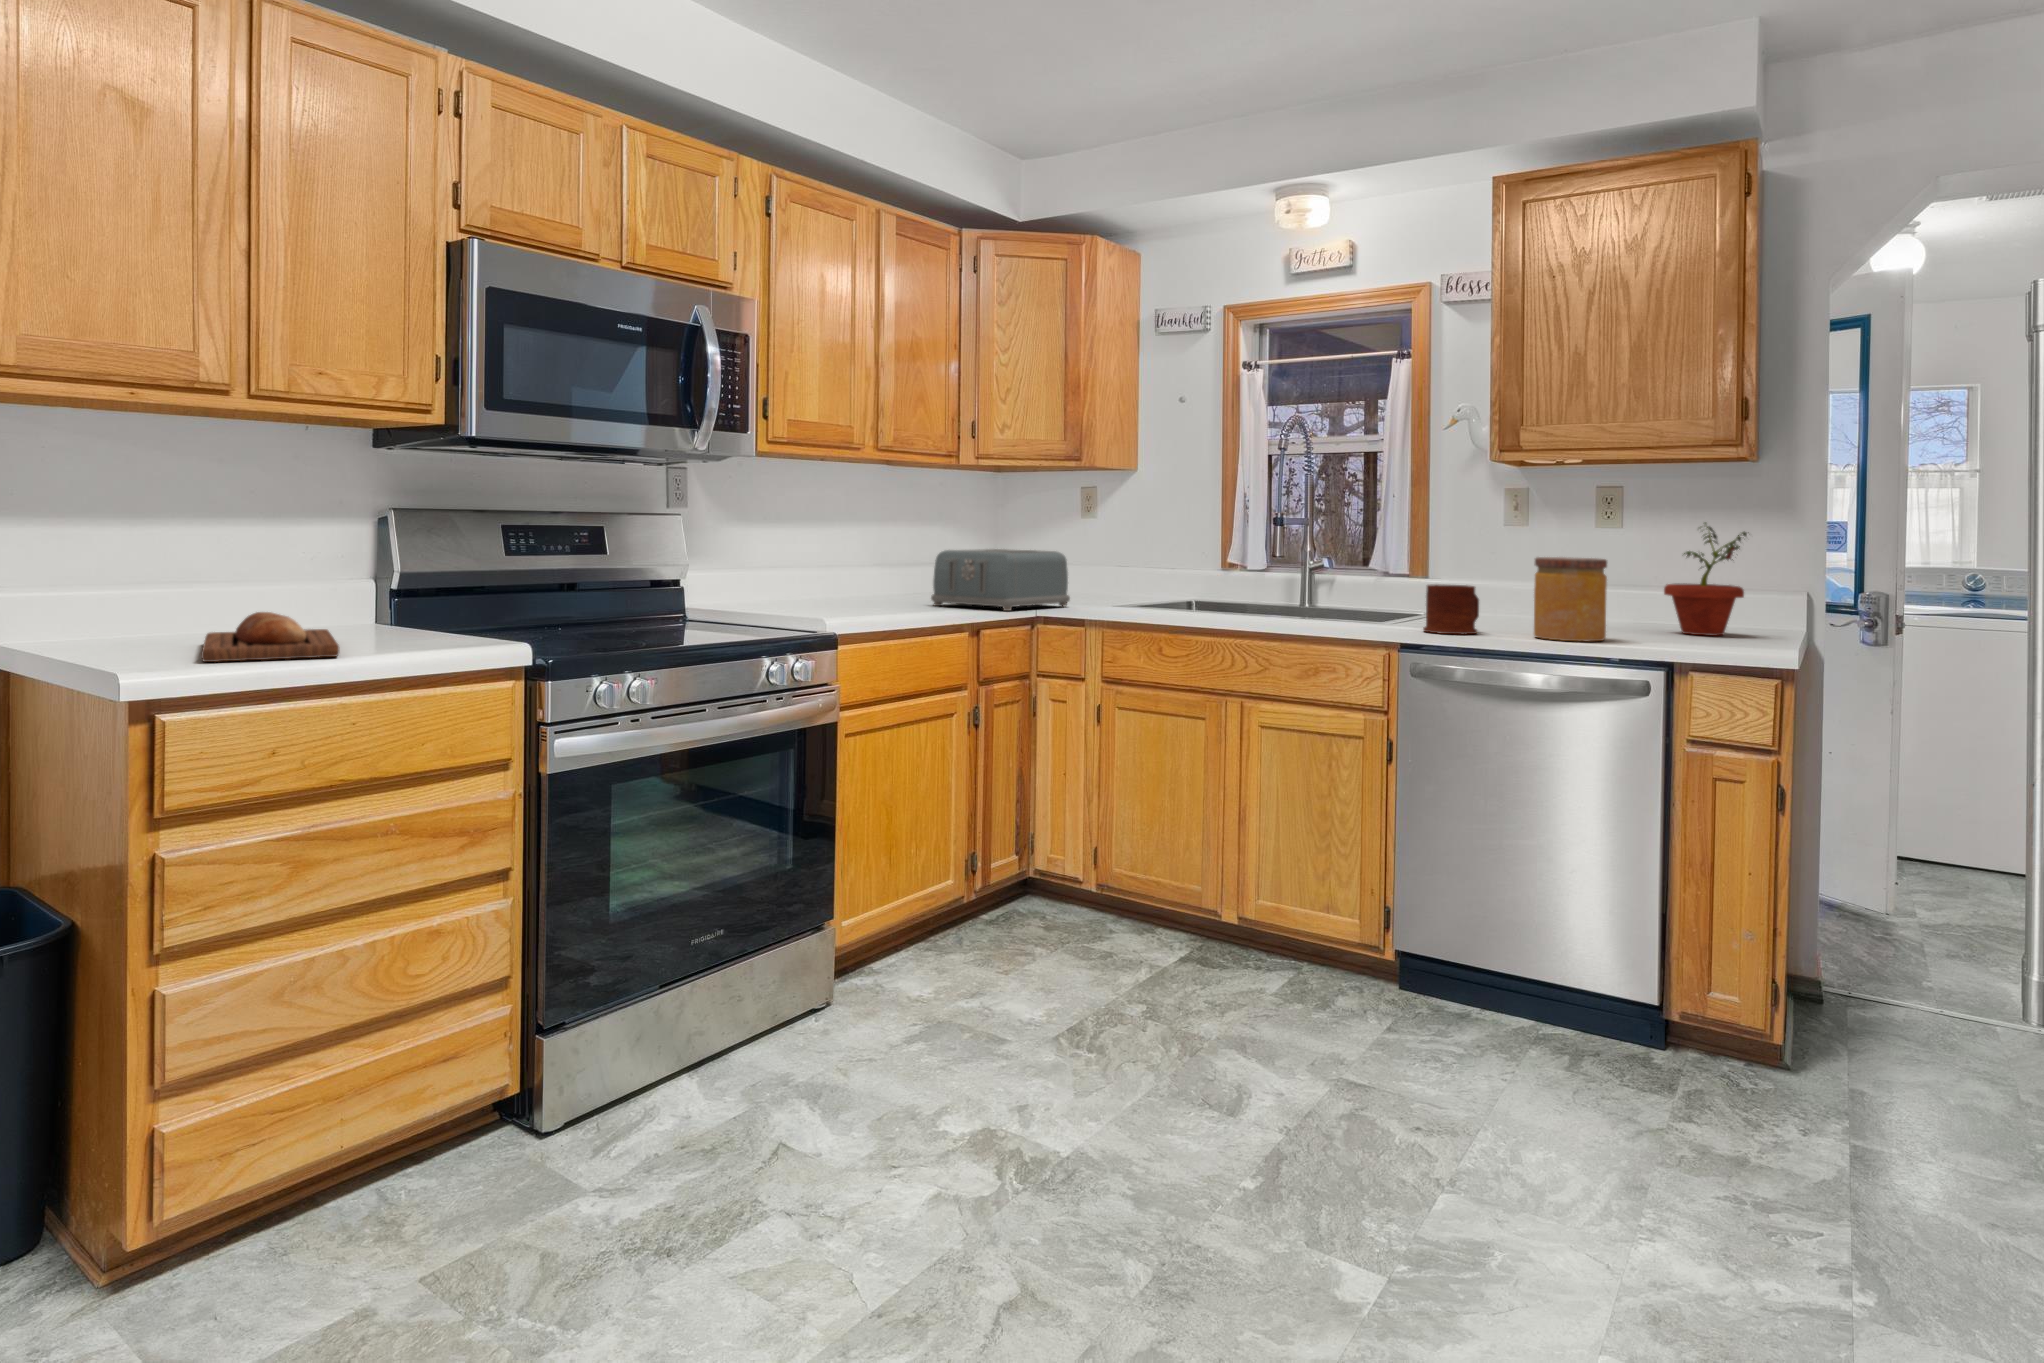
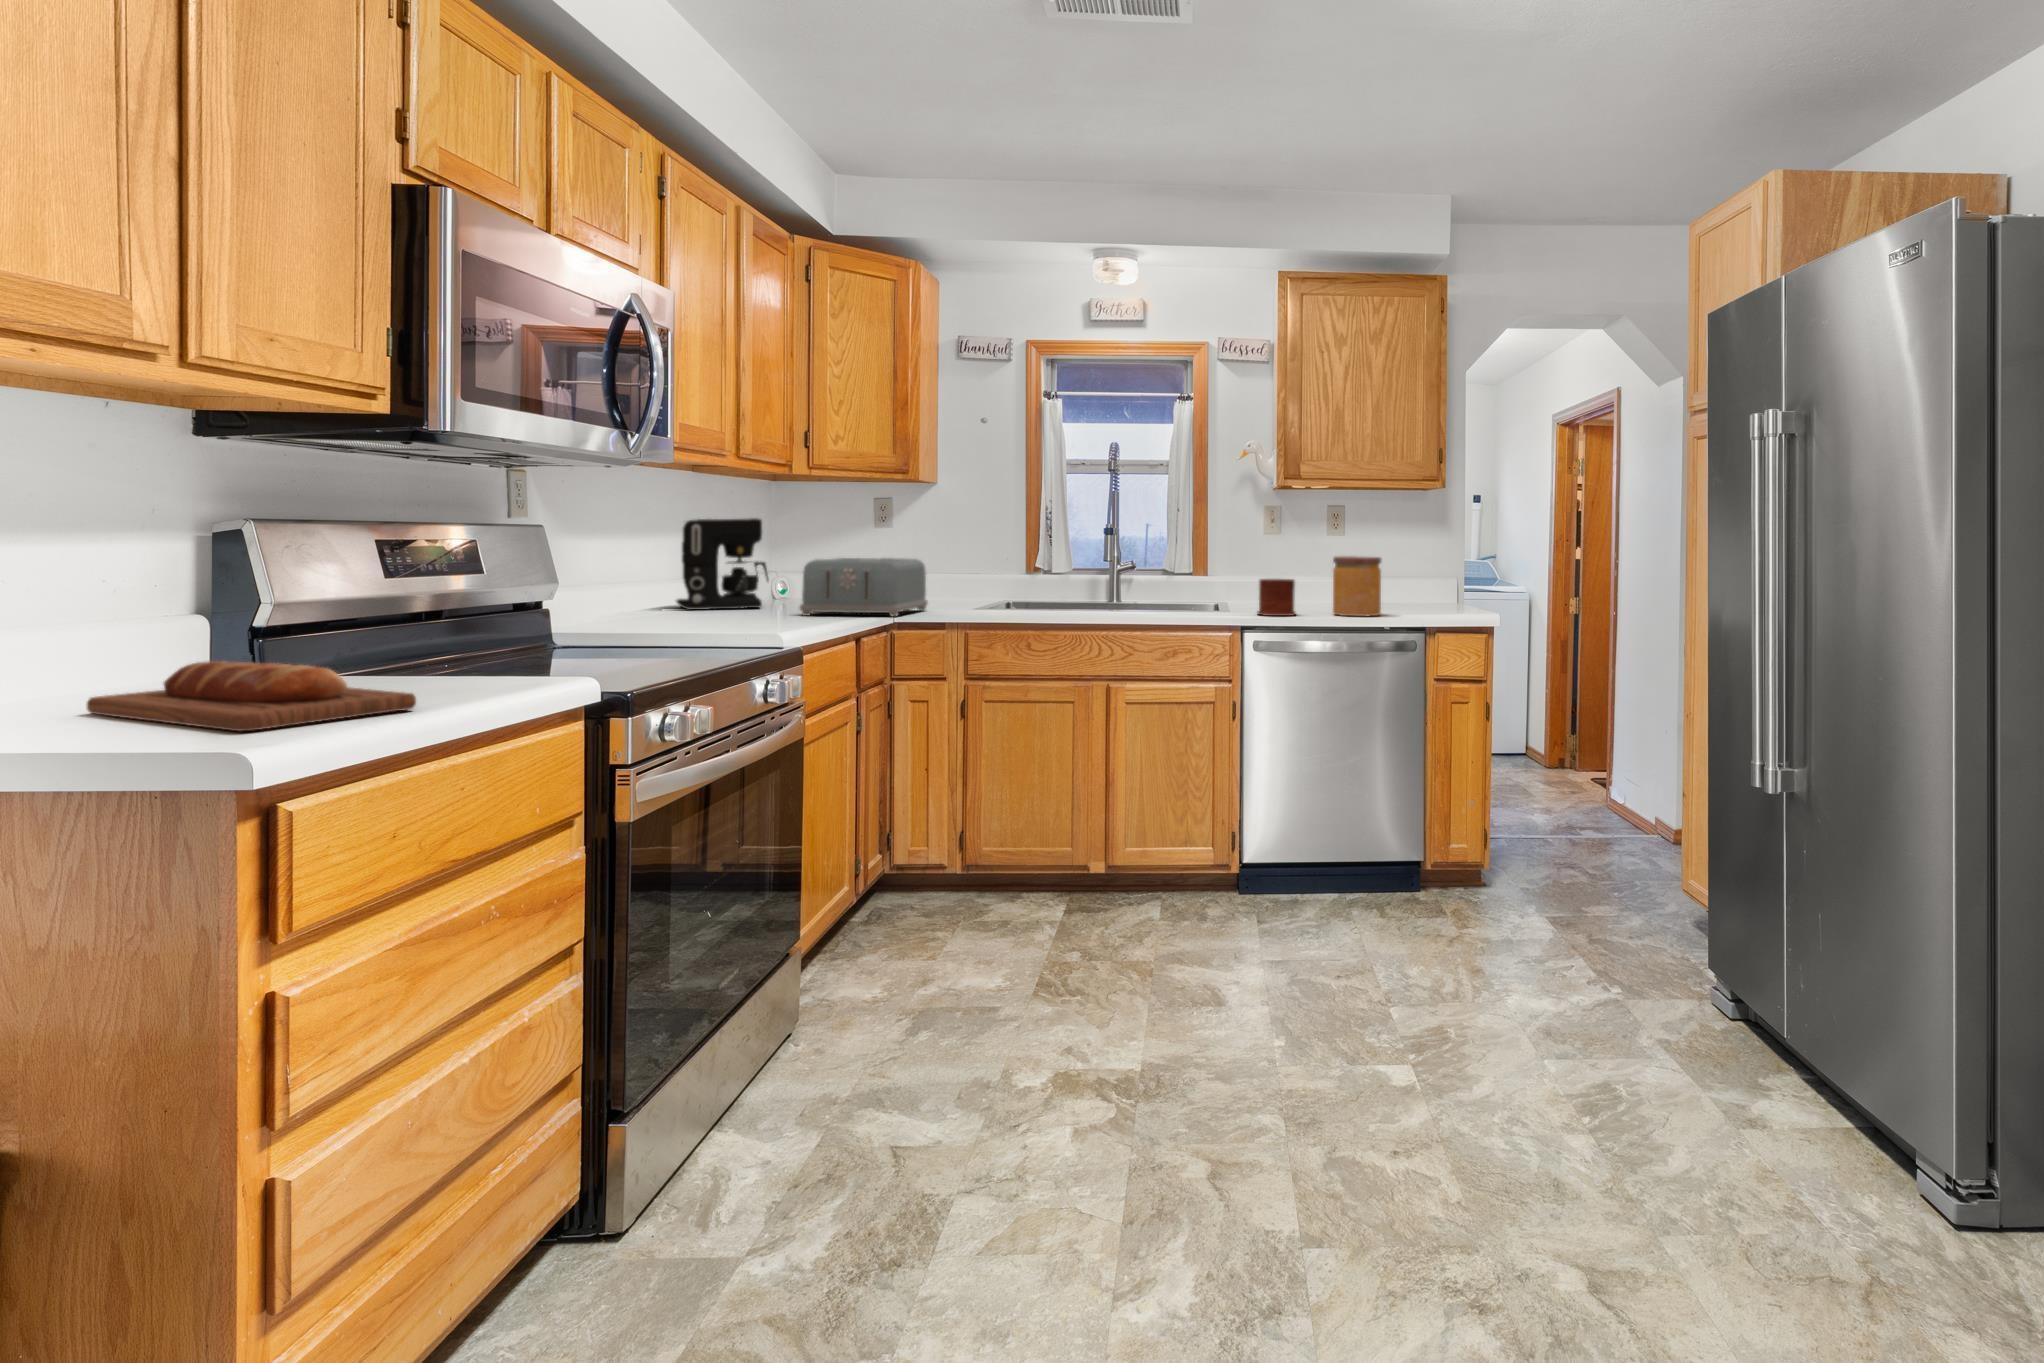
coffee maker: none [860,509,946,597] -> present [676,518,768,610]
potted plant: present [1664,522,1747,636] -> none [1381,530,1433,608]

